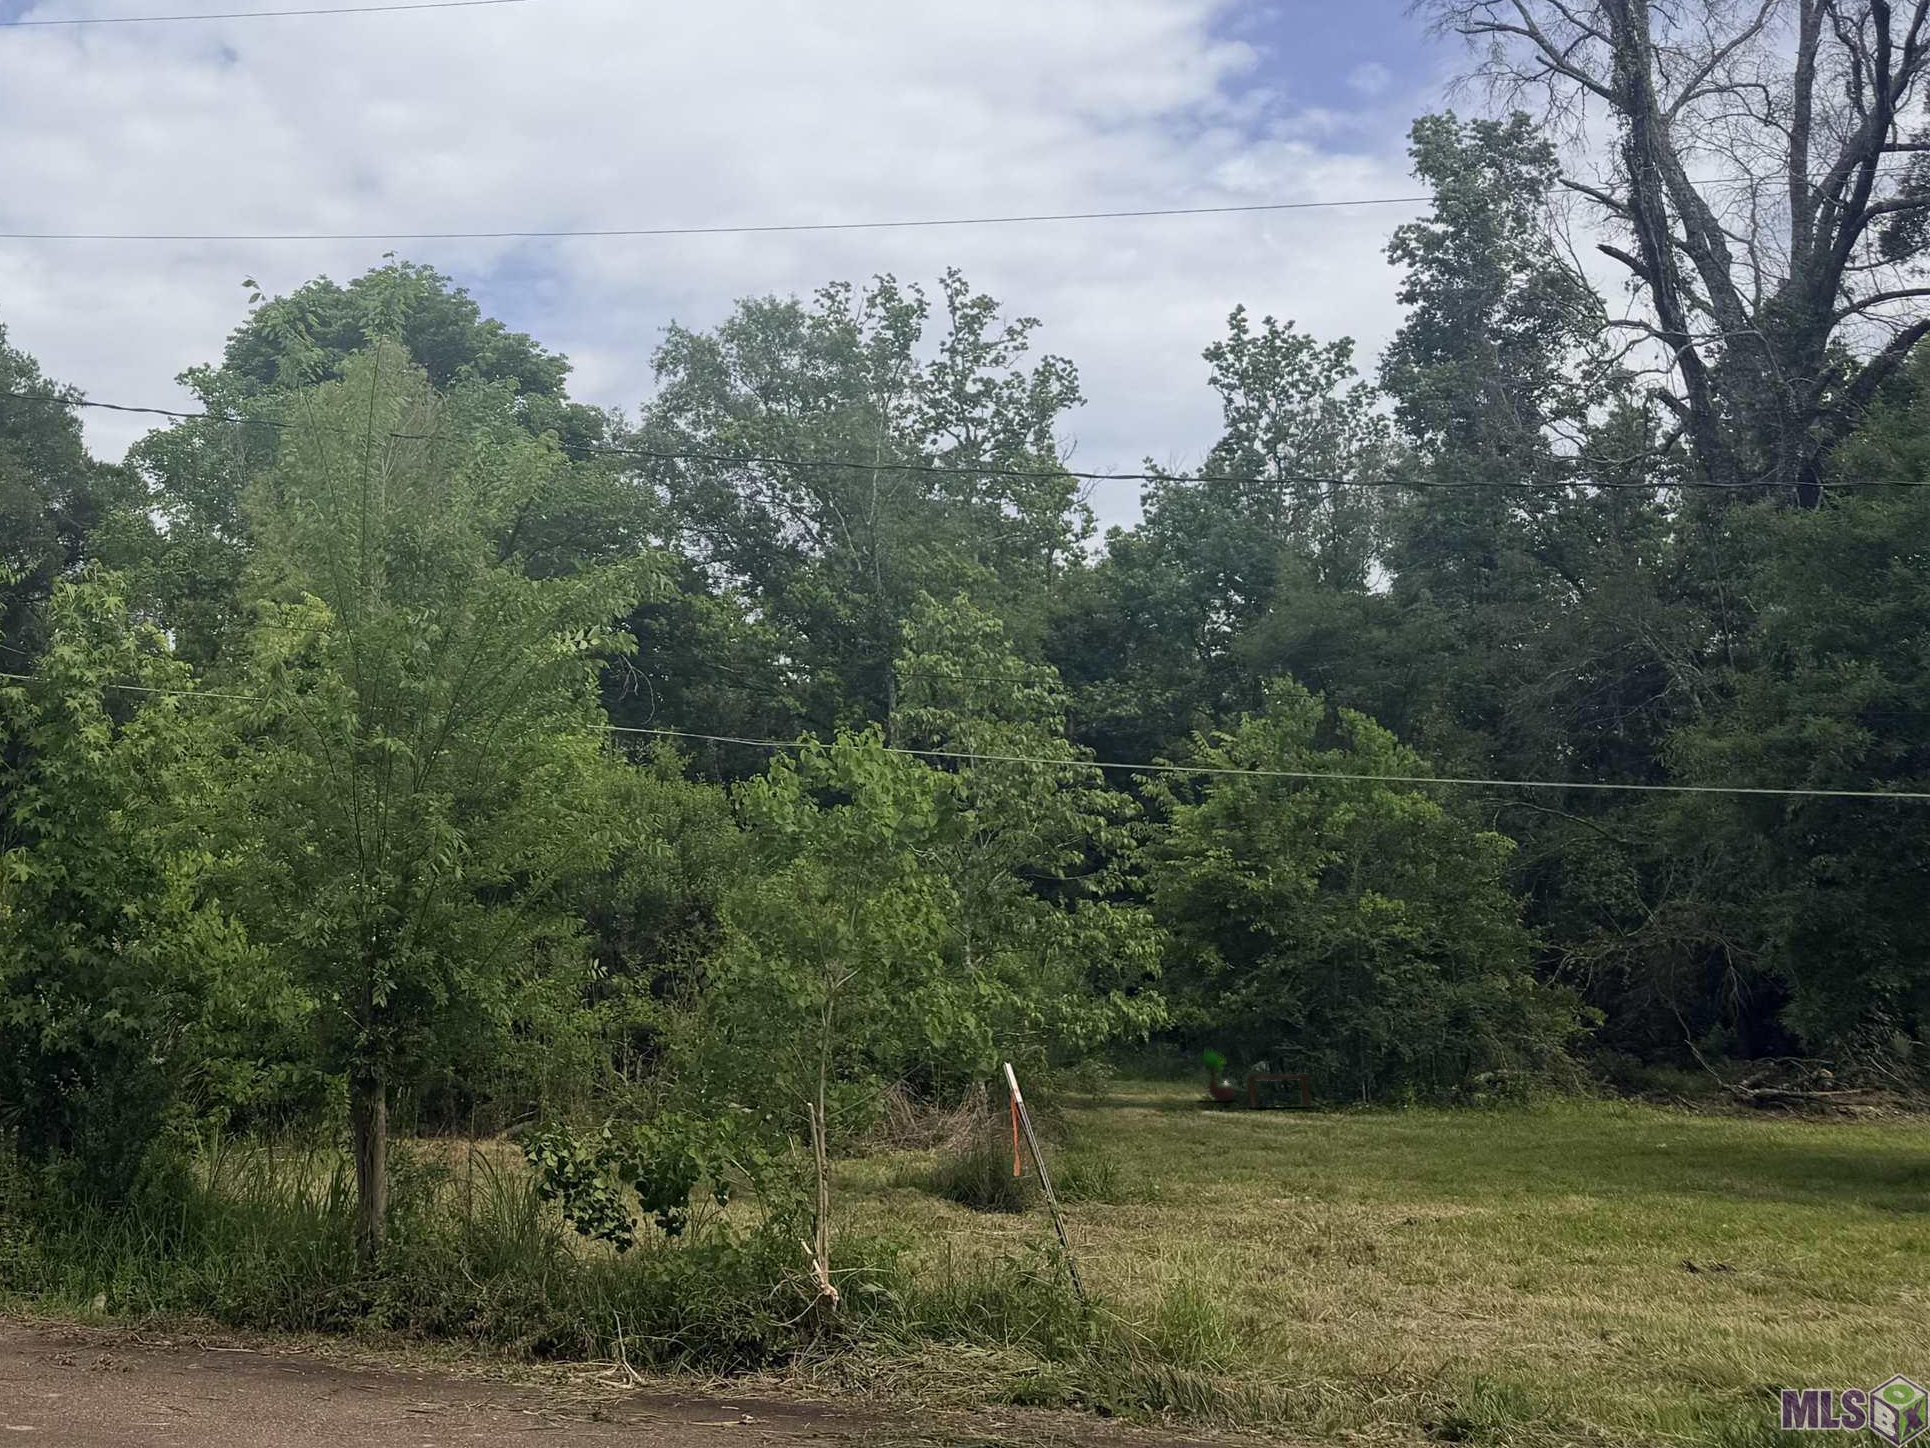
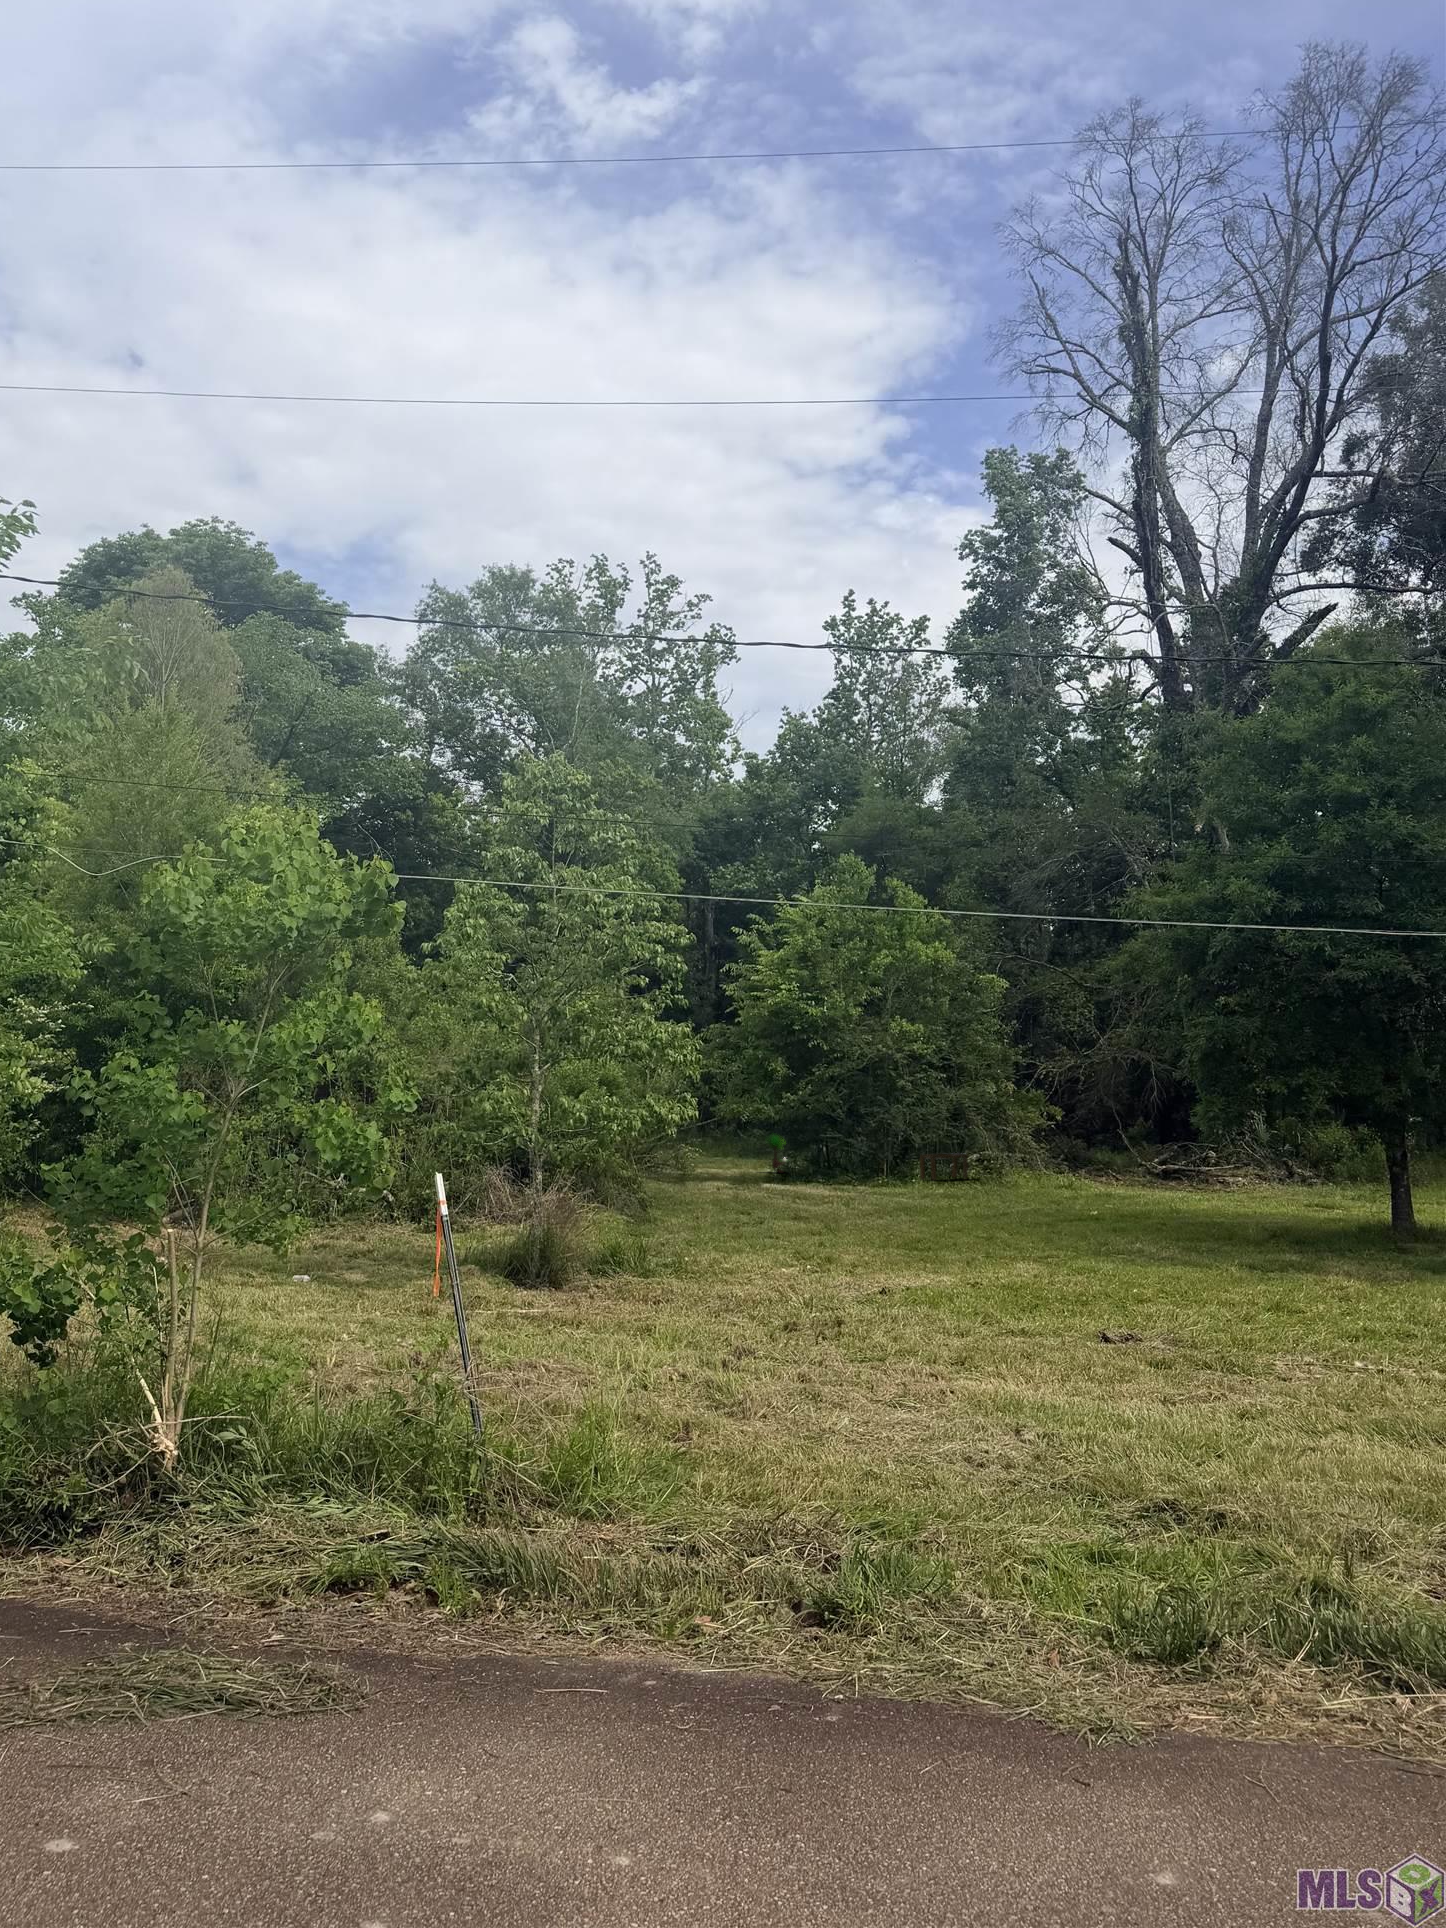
bench: present [1247,1074,1311,1108] -> present [920,1153,968,1180]

